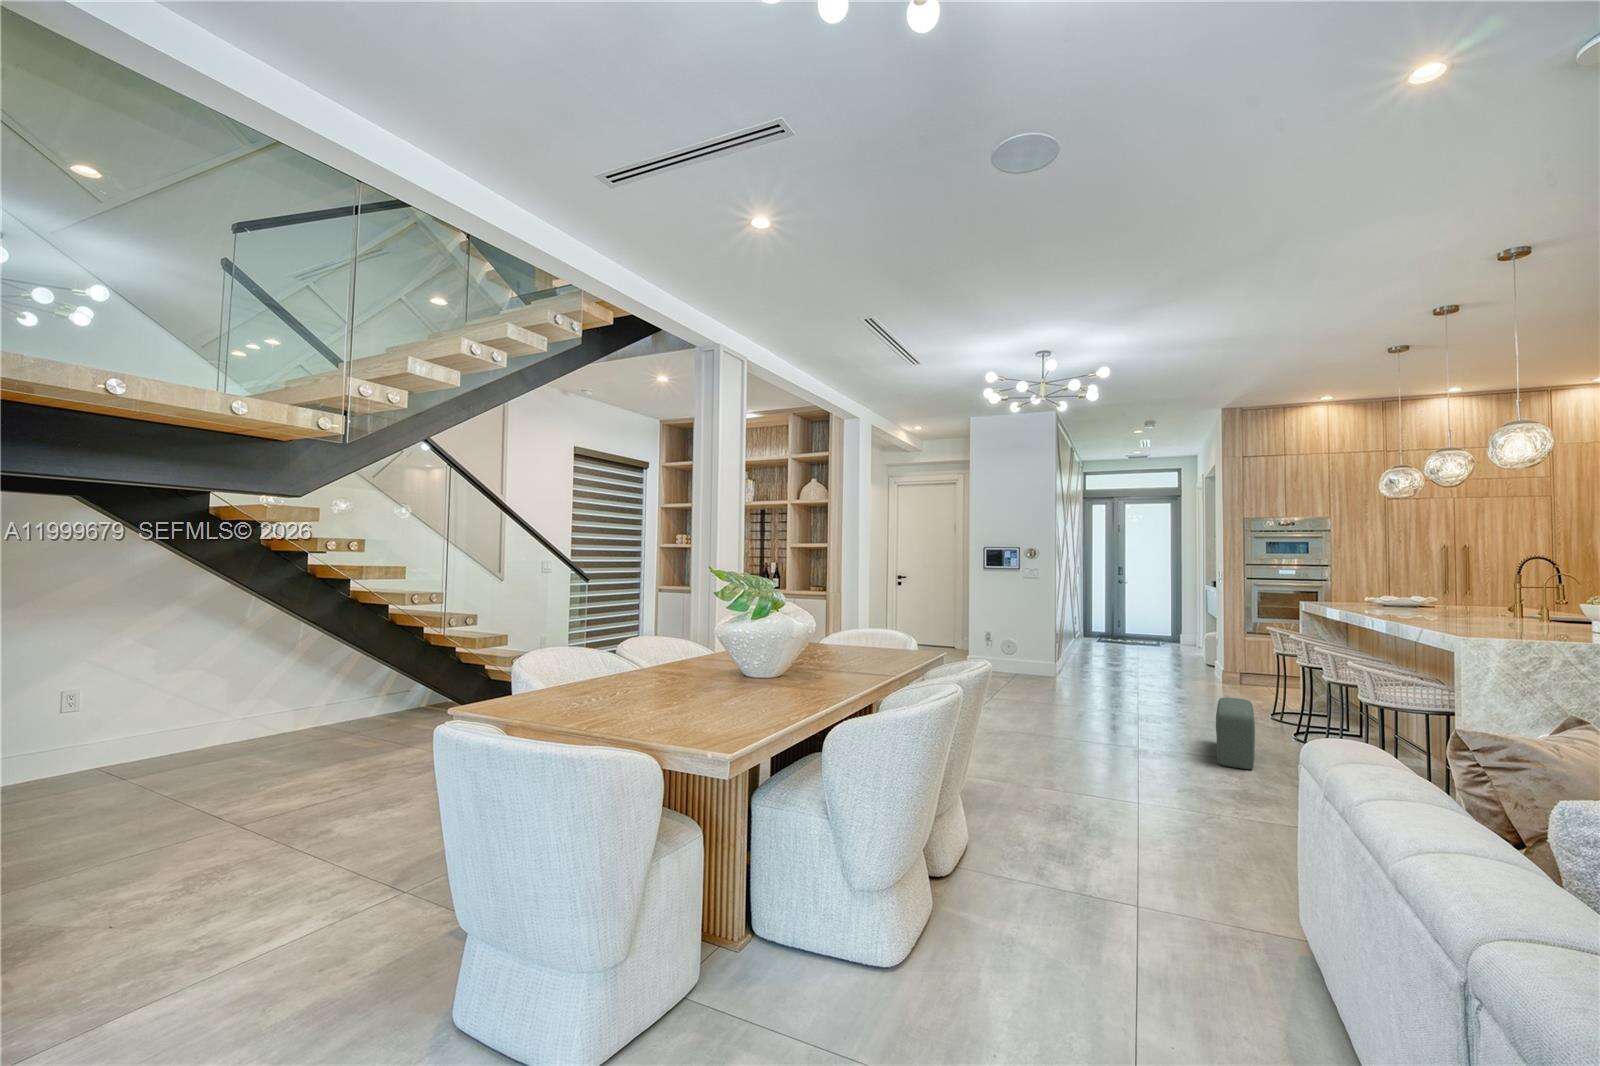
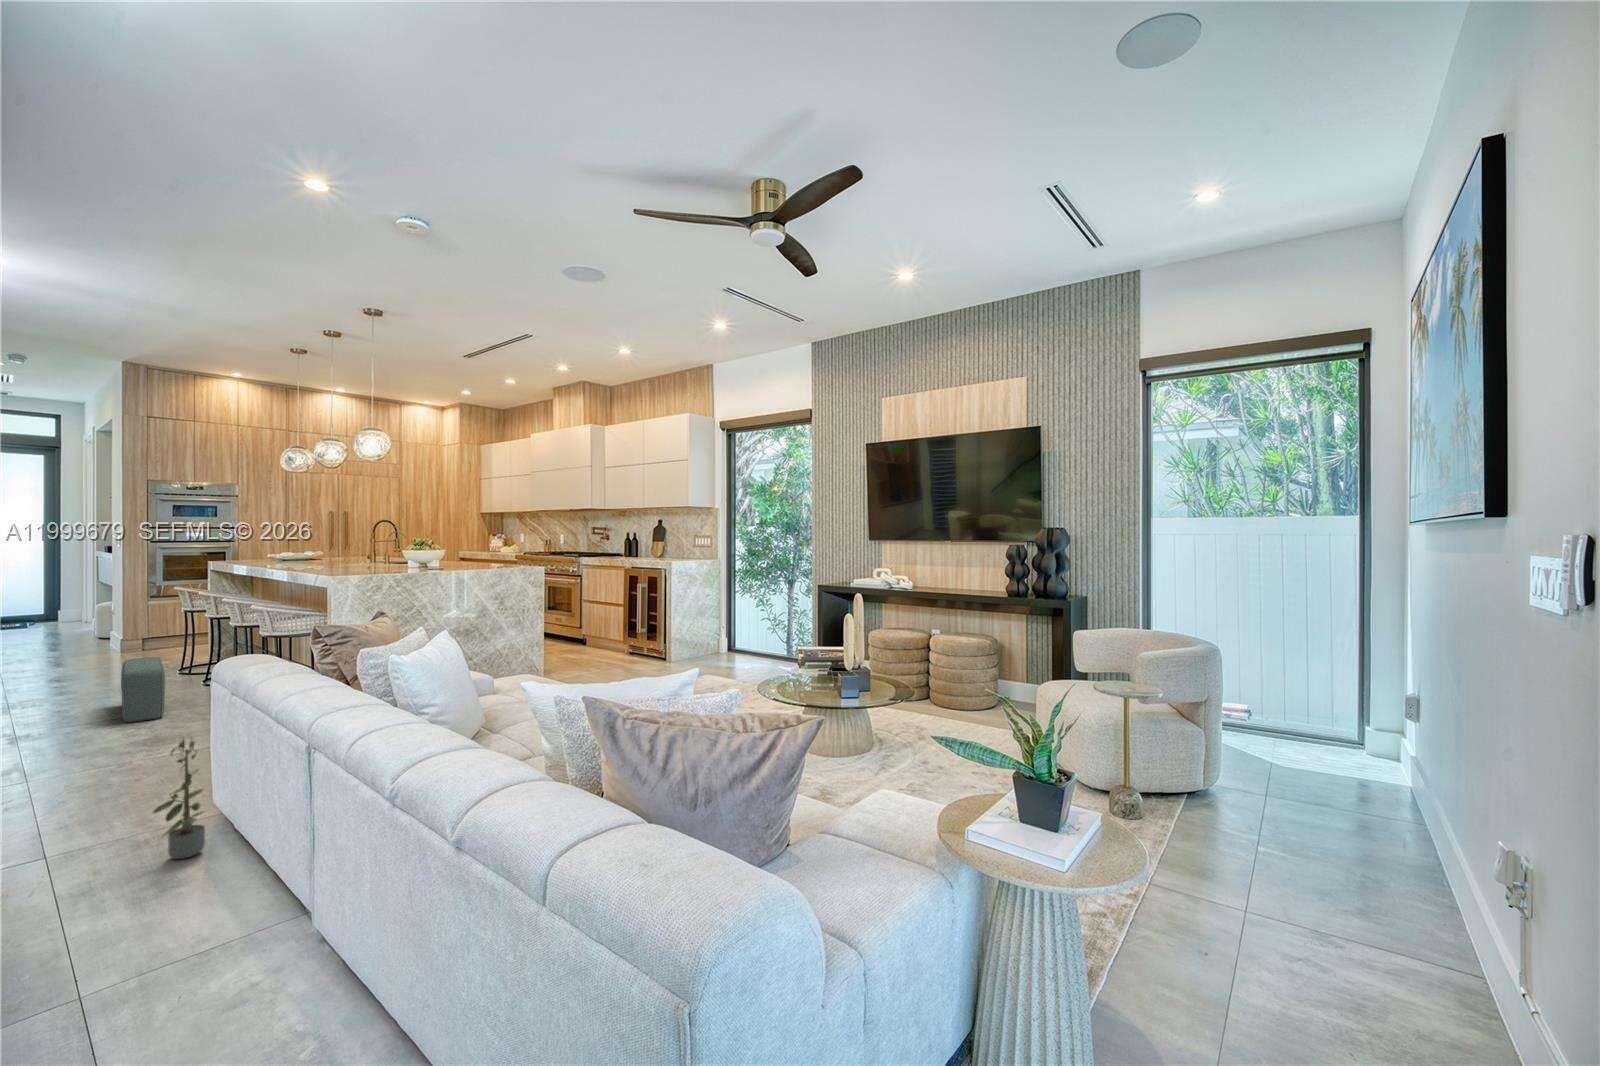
potted plant: none [1227,837,1294,1011] -> present [153,740,205,859]

